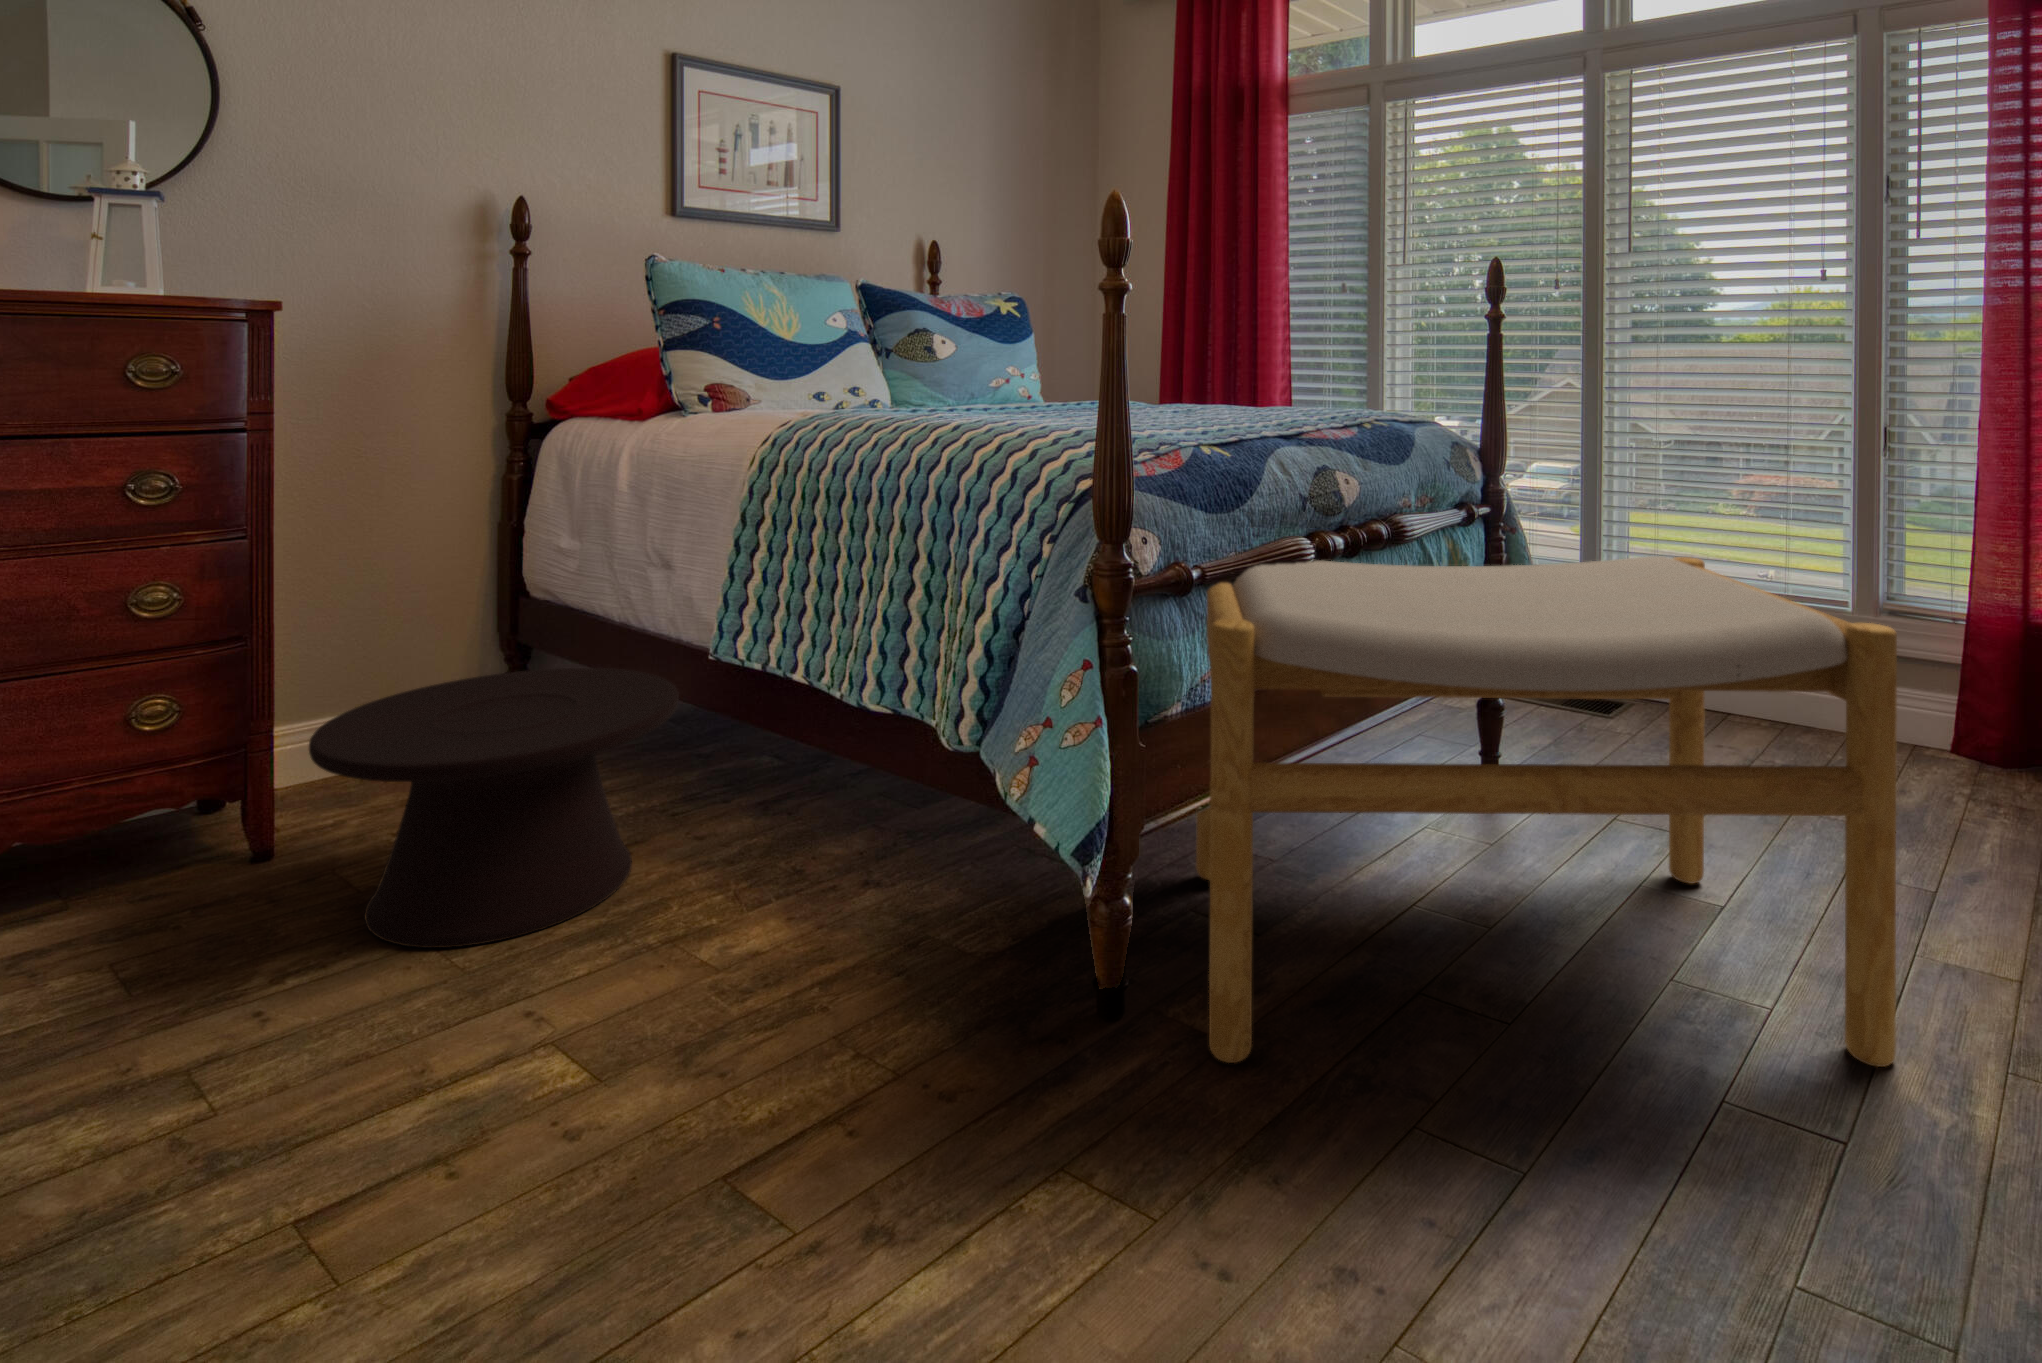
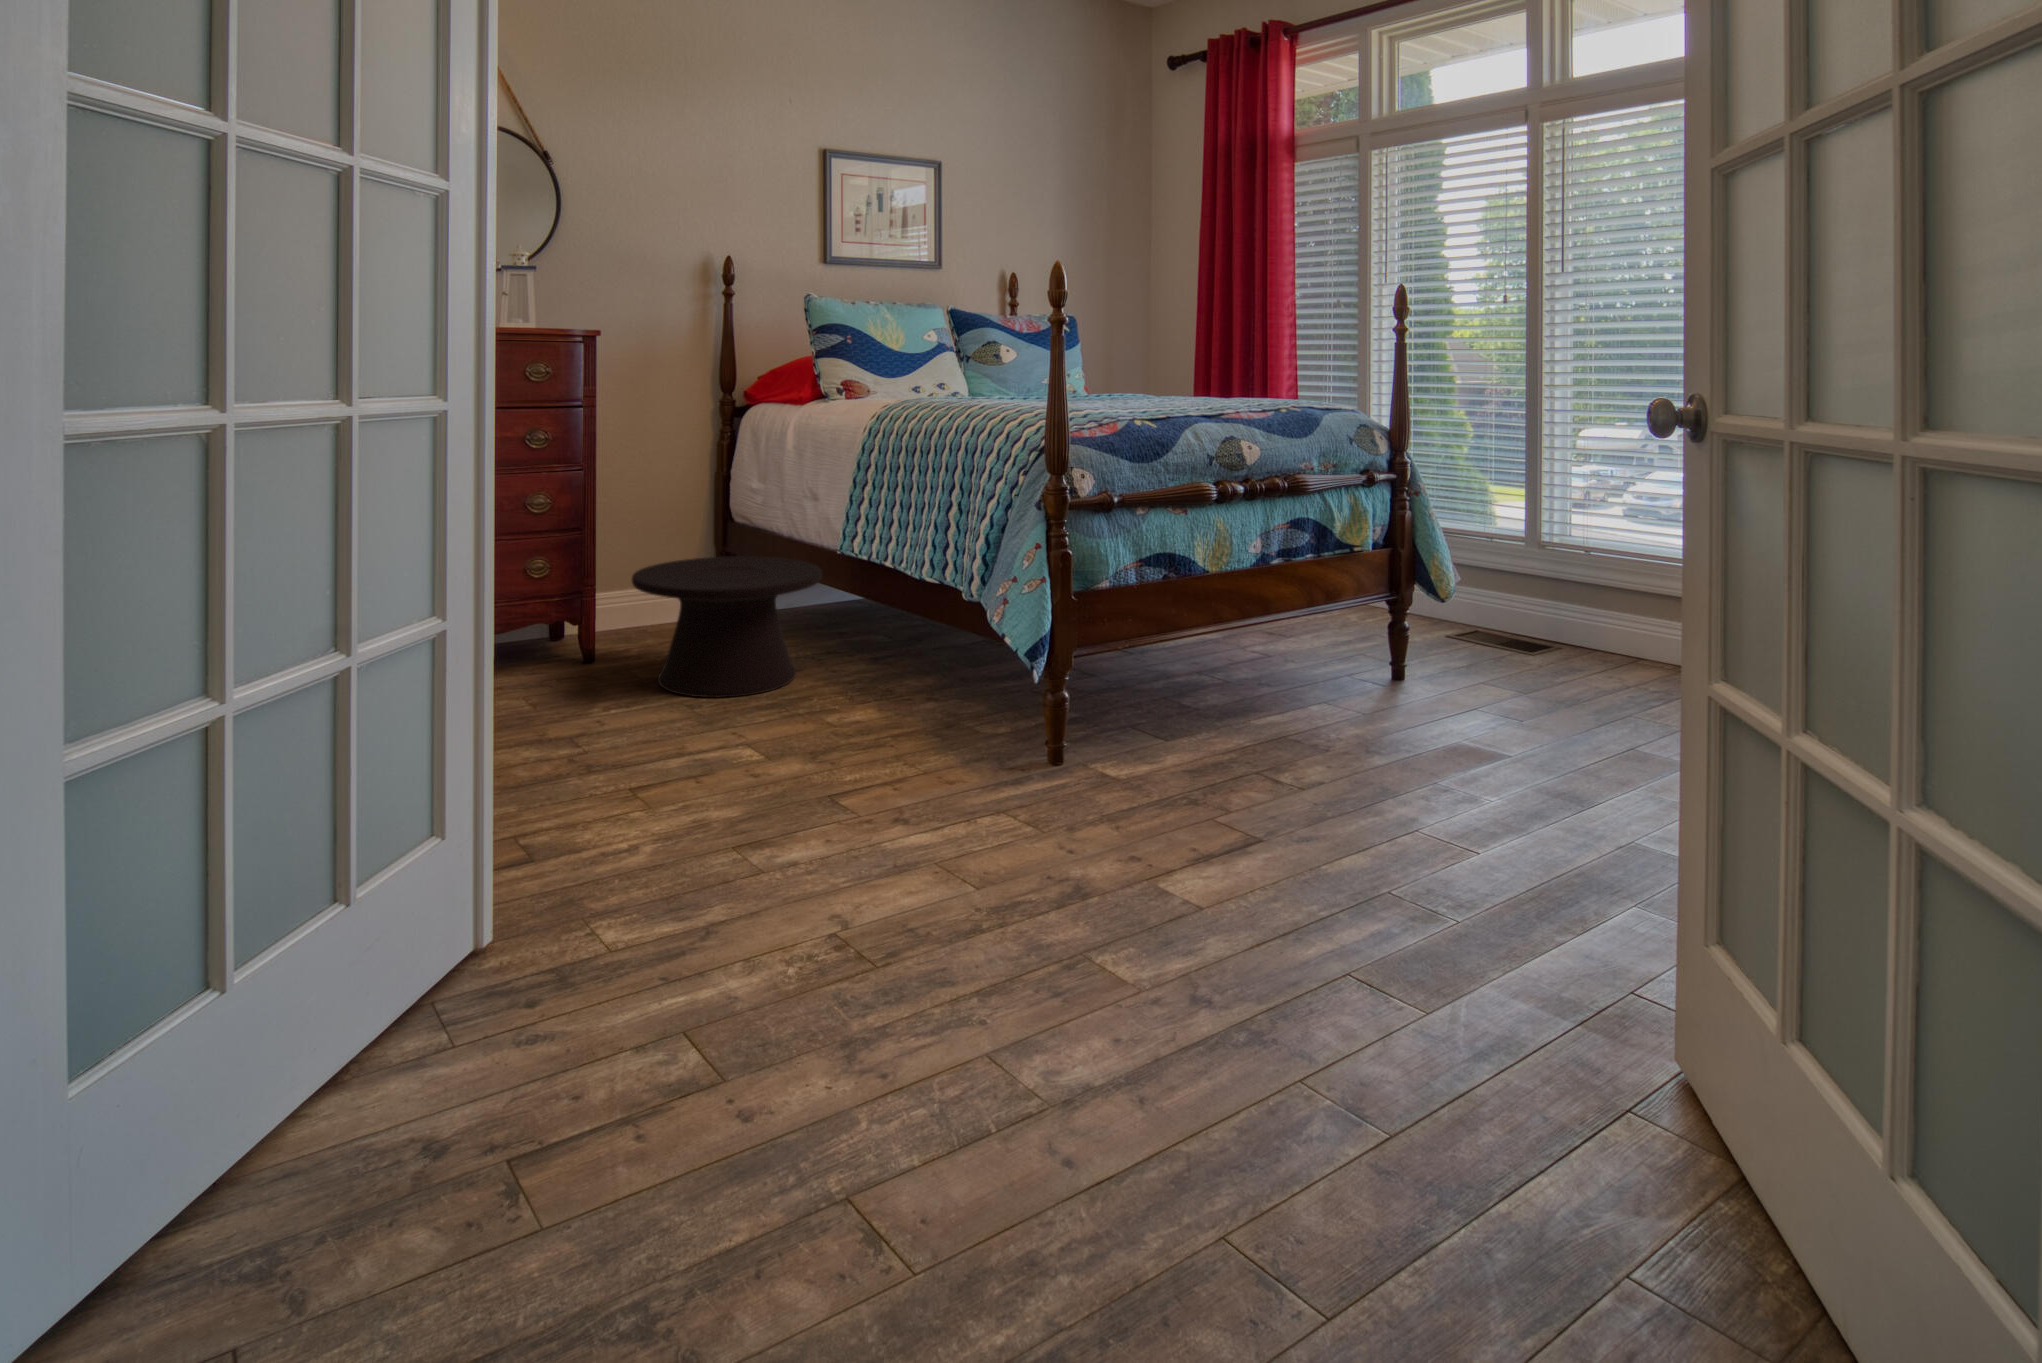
footstool: present [1196,556,1897,1067] -> none [1106,496,1562,835]

